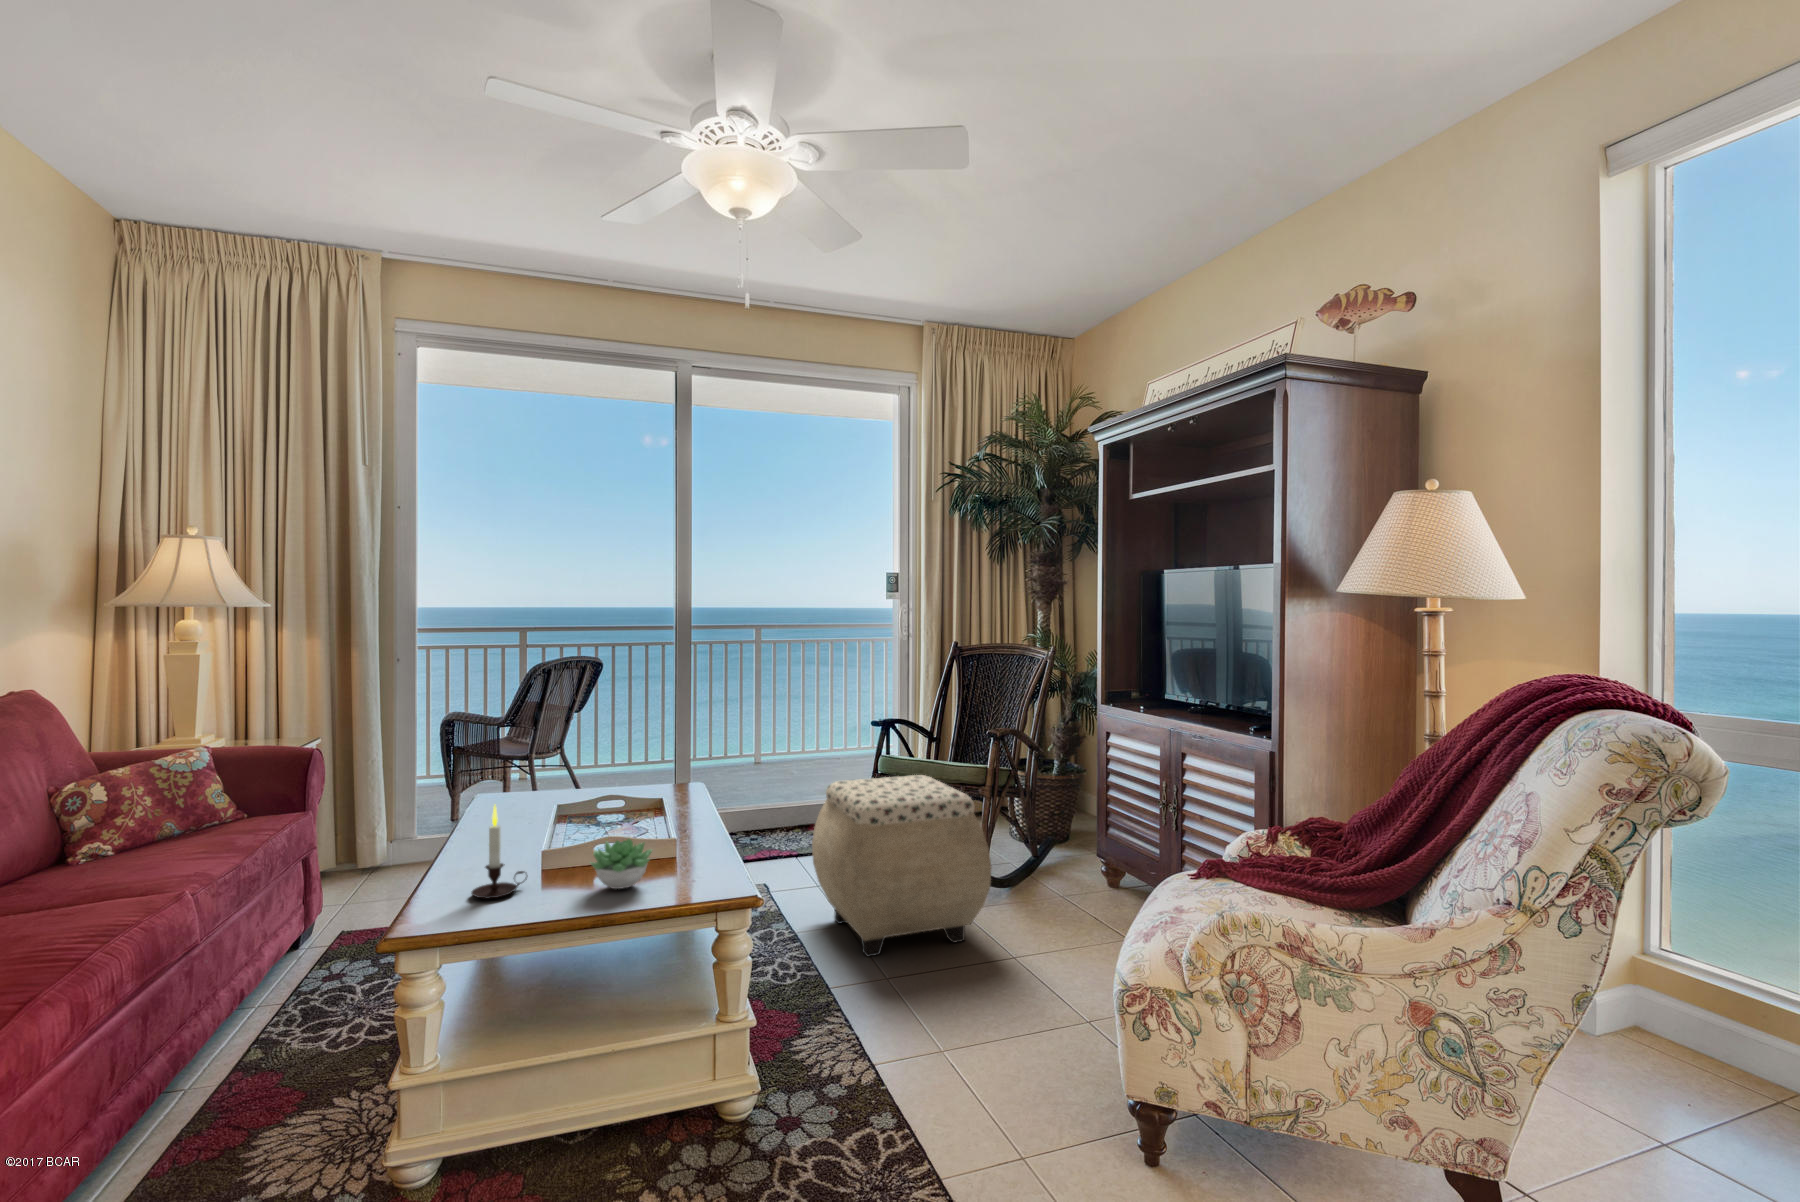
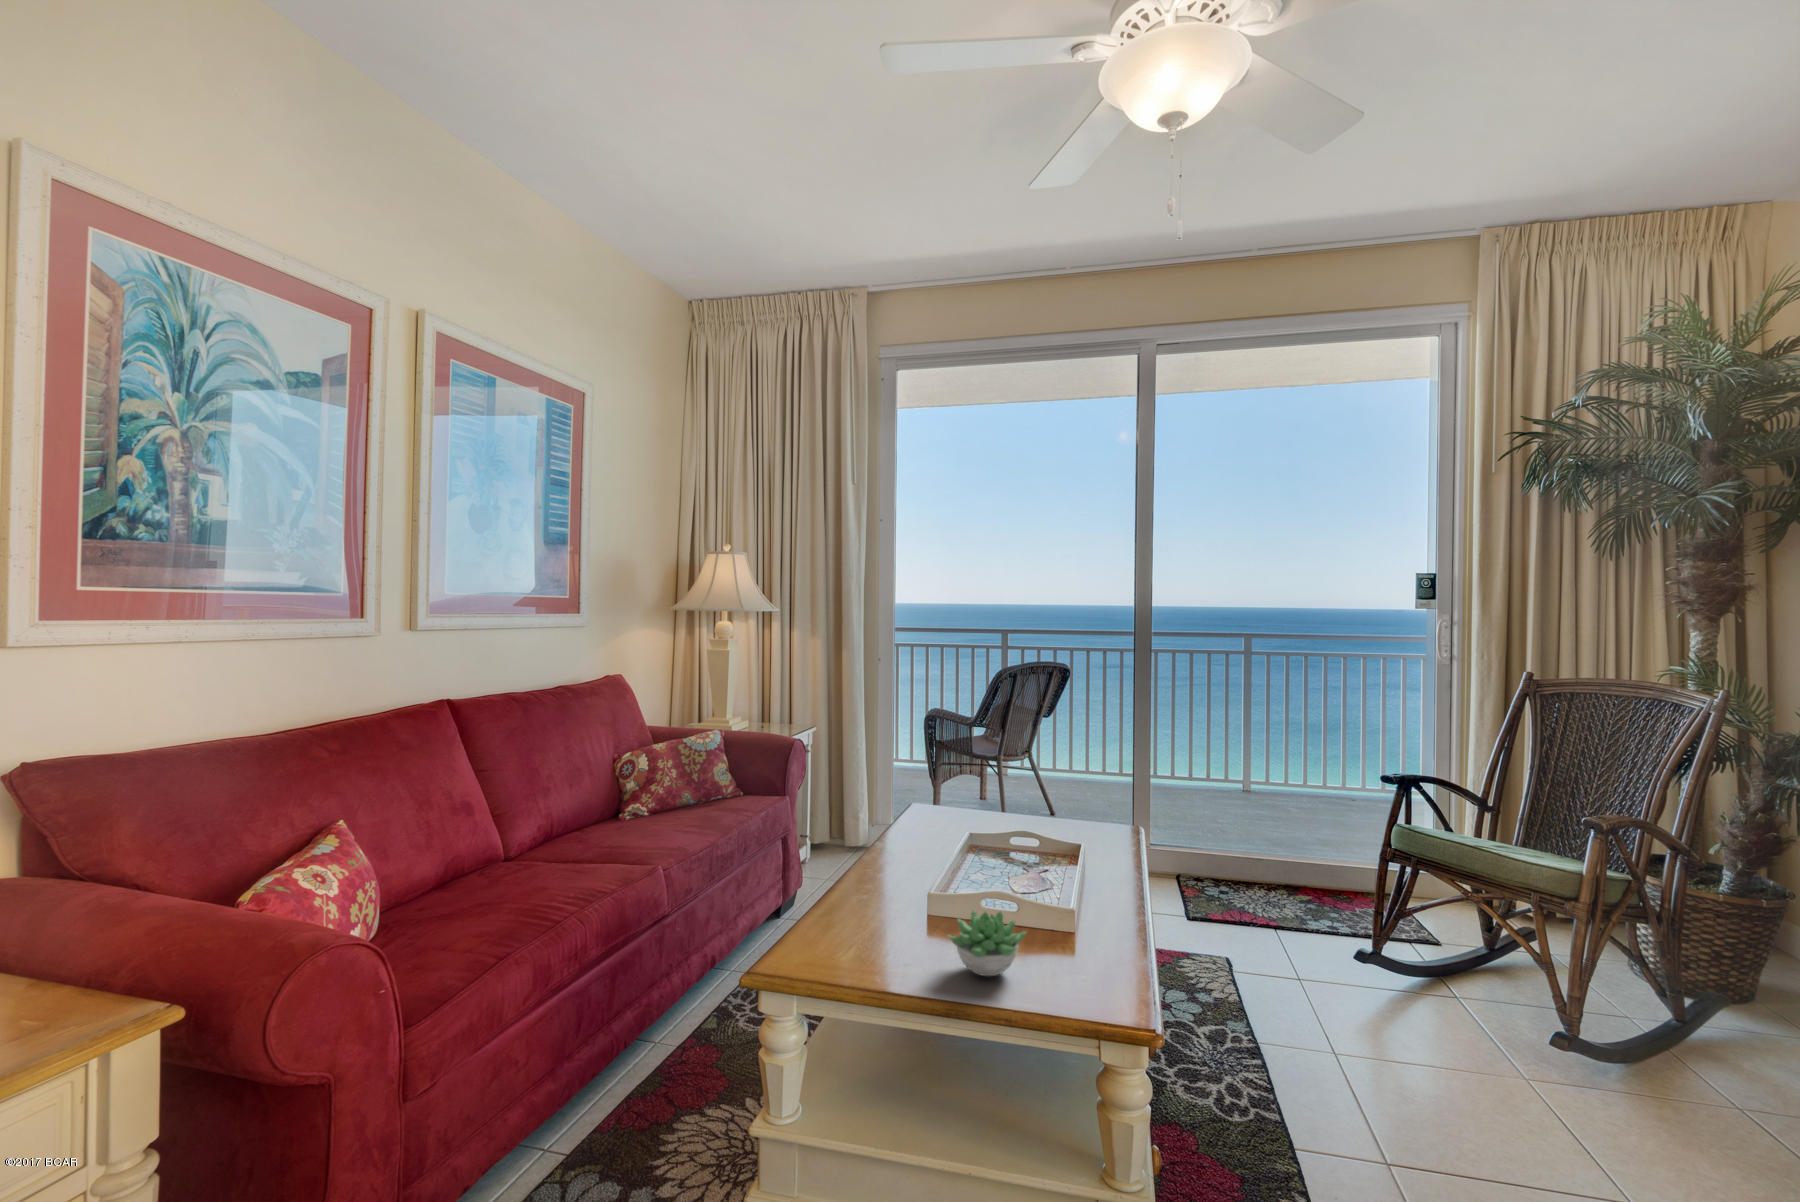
ottoman: present [812,775,992,956] -> none [1286,854,1589,1141]
candle: present [472,806,527,899] -> none [835,844,894,951]

